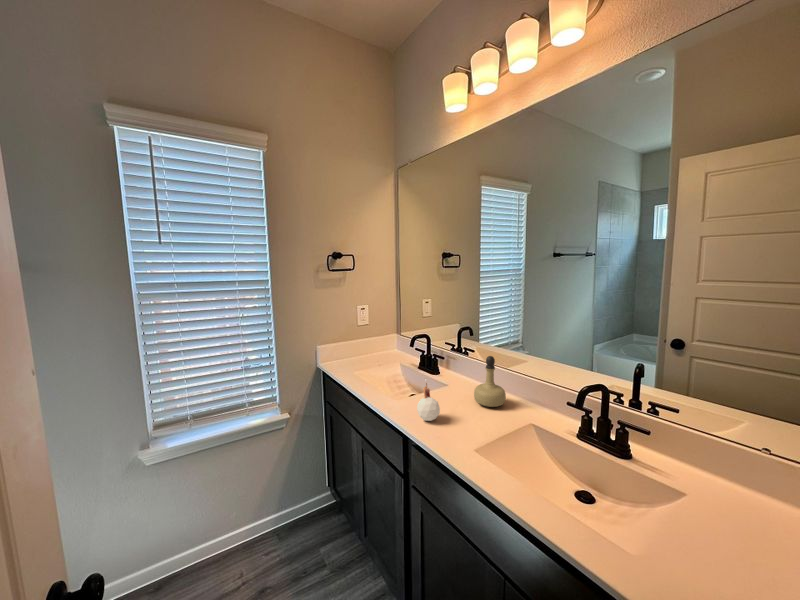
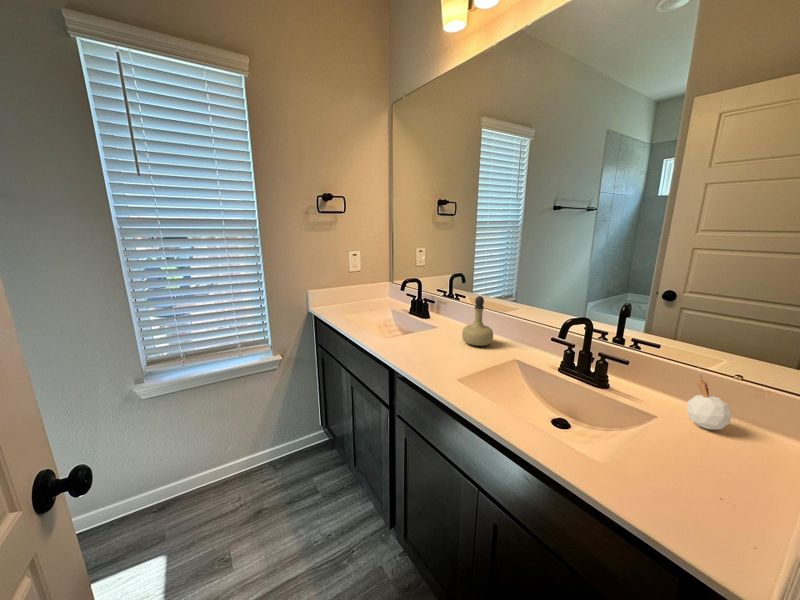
candle: present [417,383,440,421] -> present [687,368,731,430]

